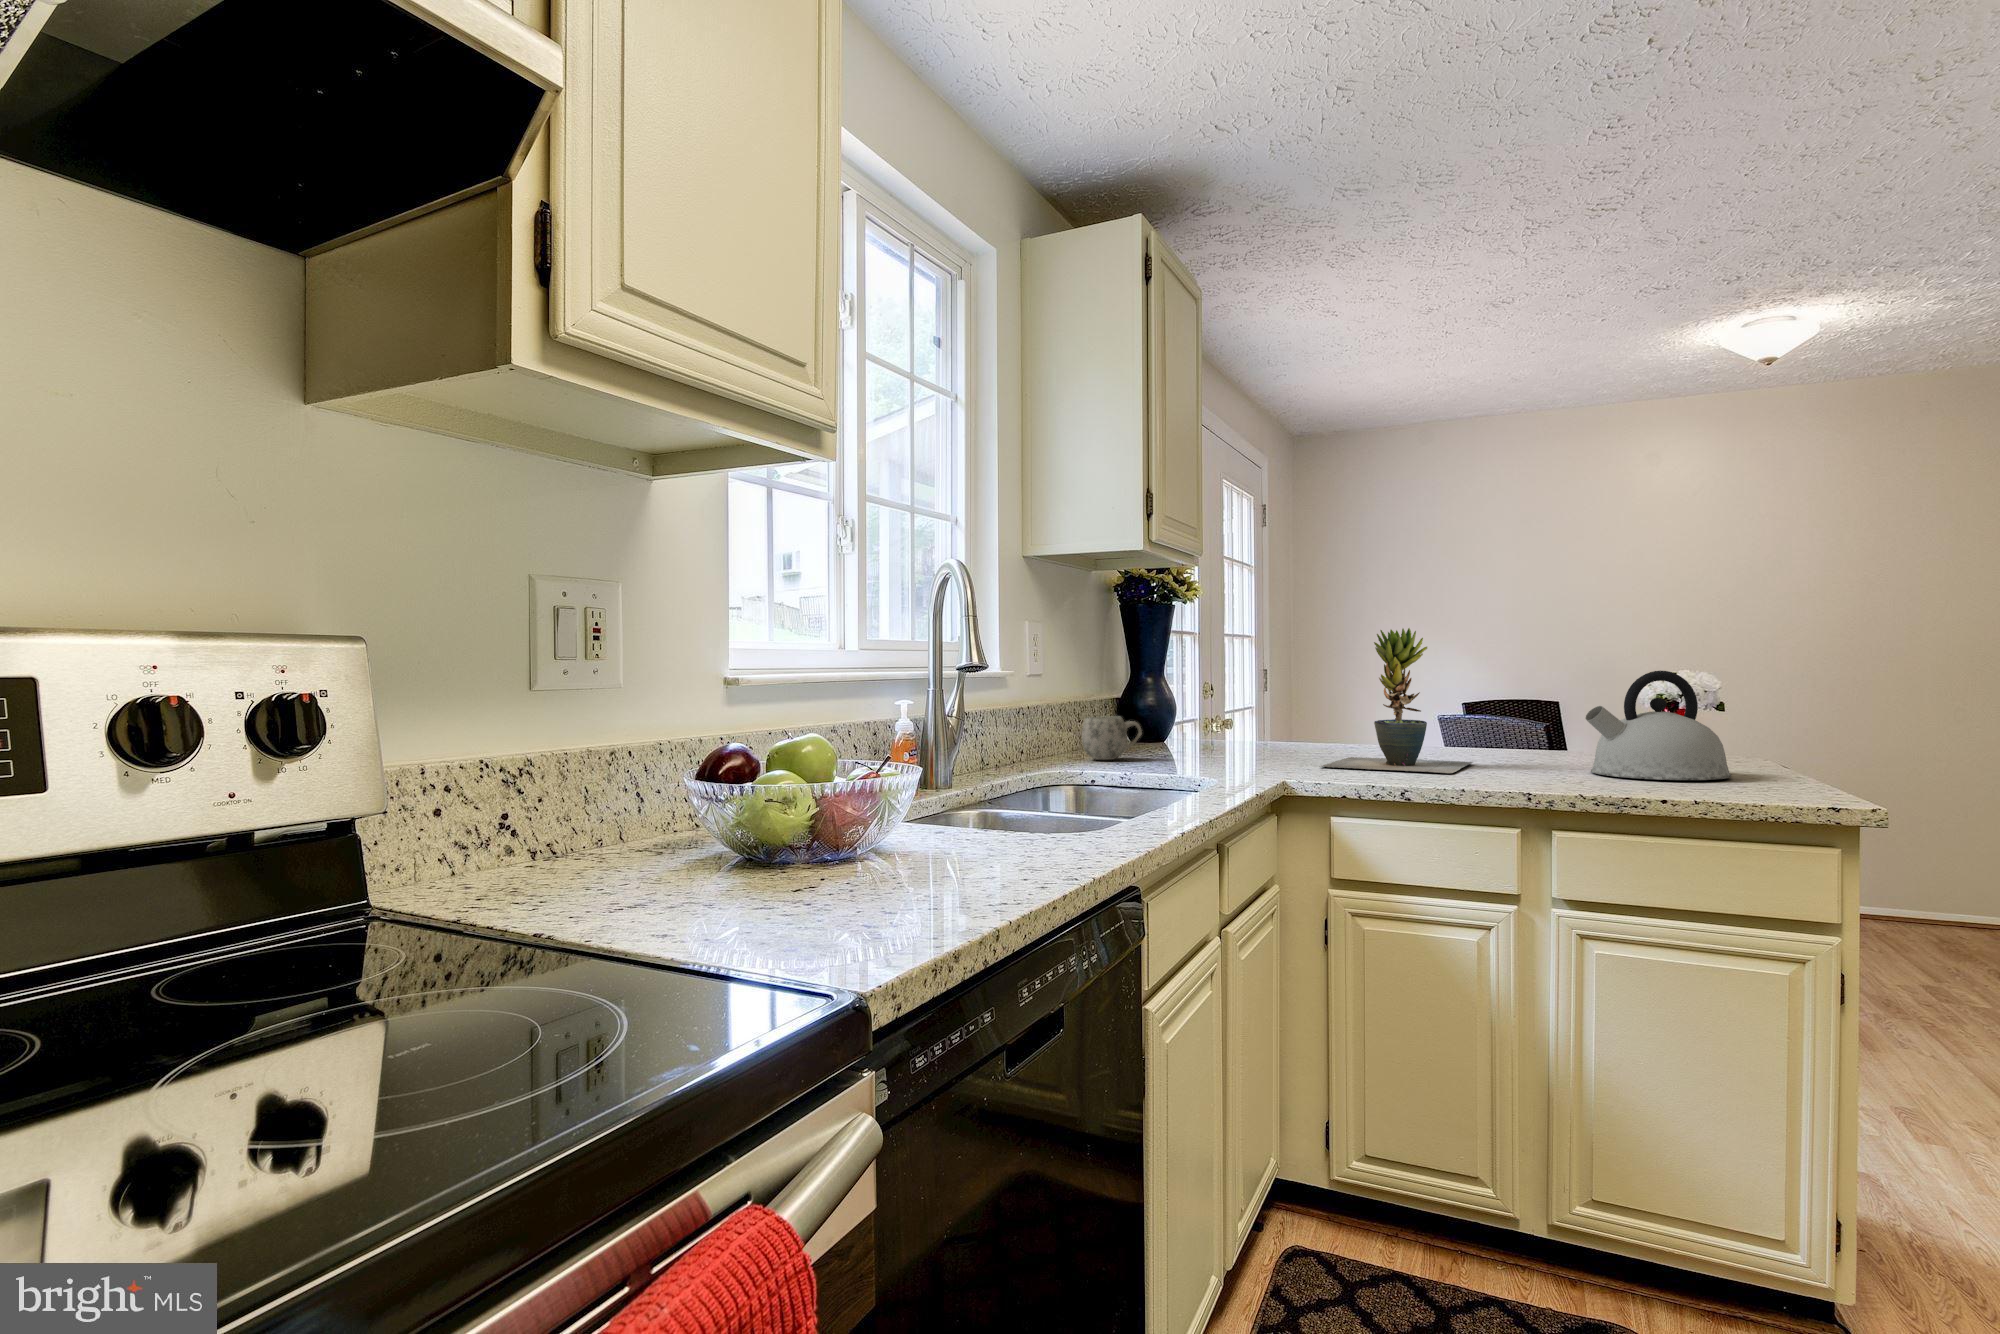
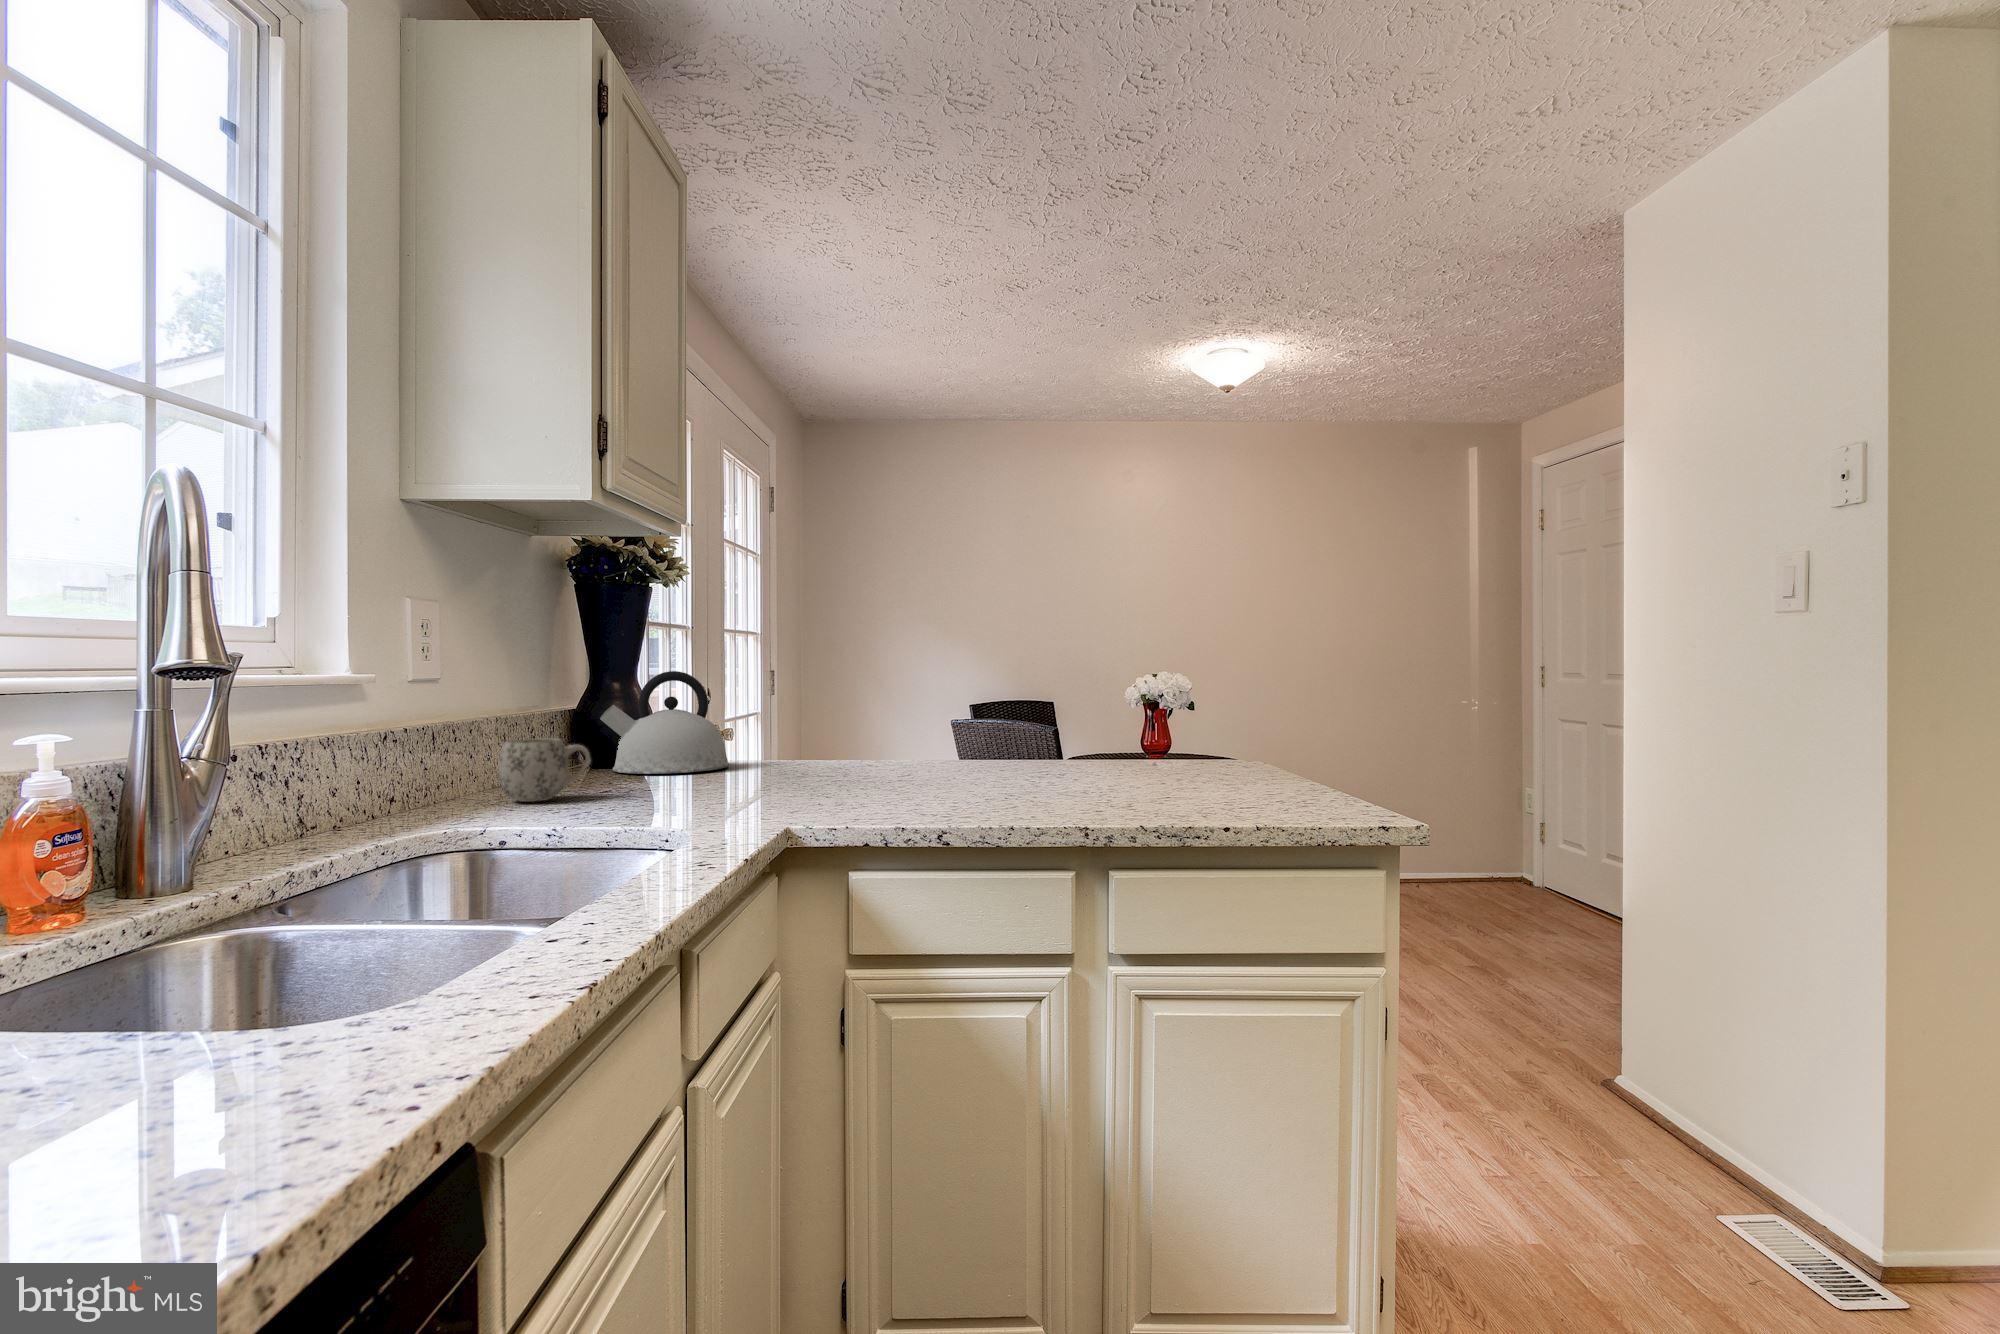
potted plant: present [1321,628,1473,773] -> none [831,619,1010,801]
kettle: present [1585,671,1732,780] -> present [600,671,730,774]

